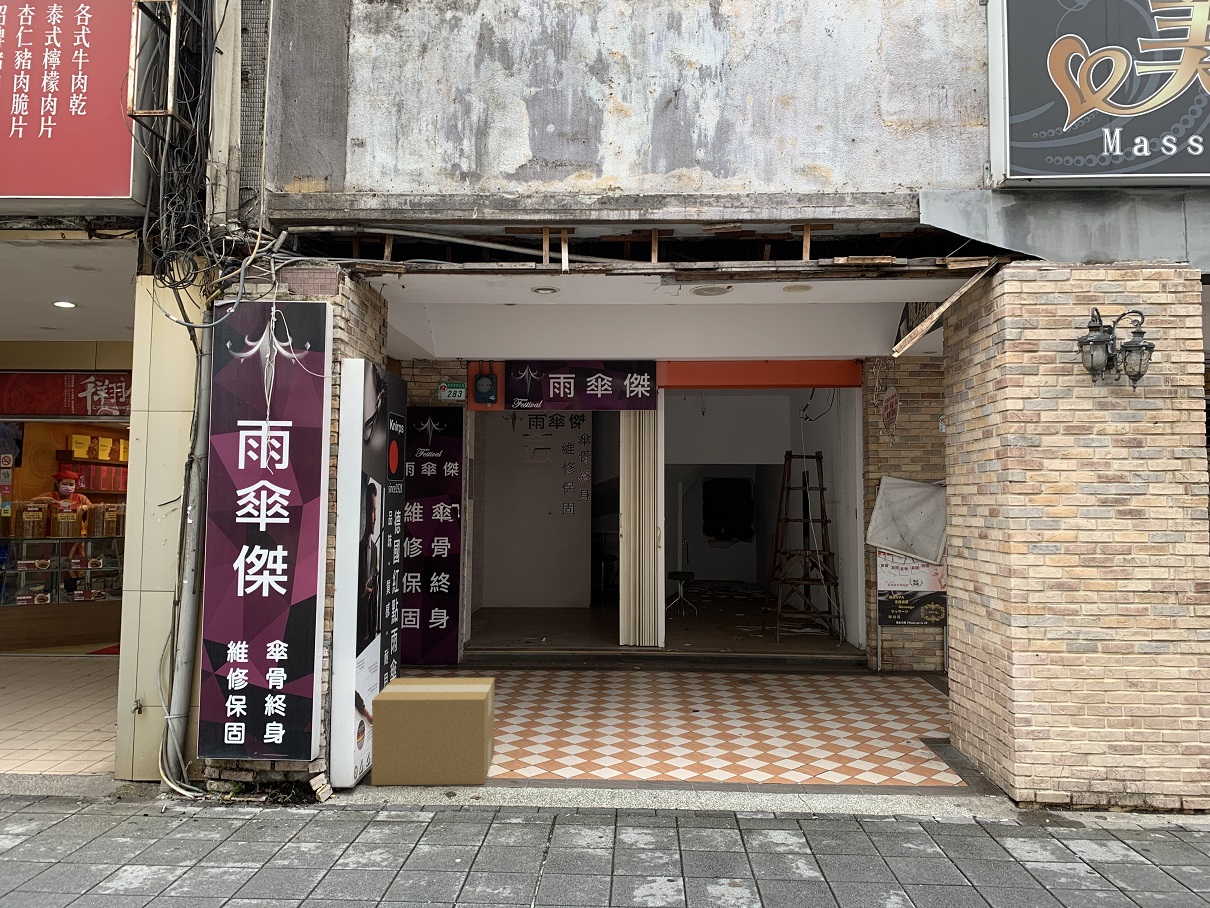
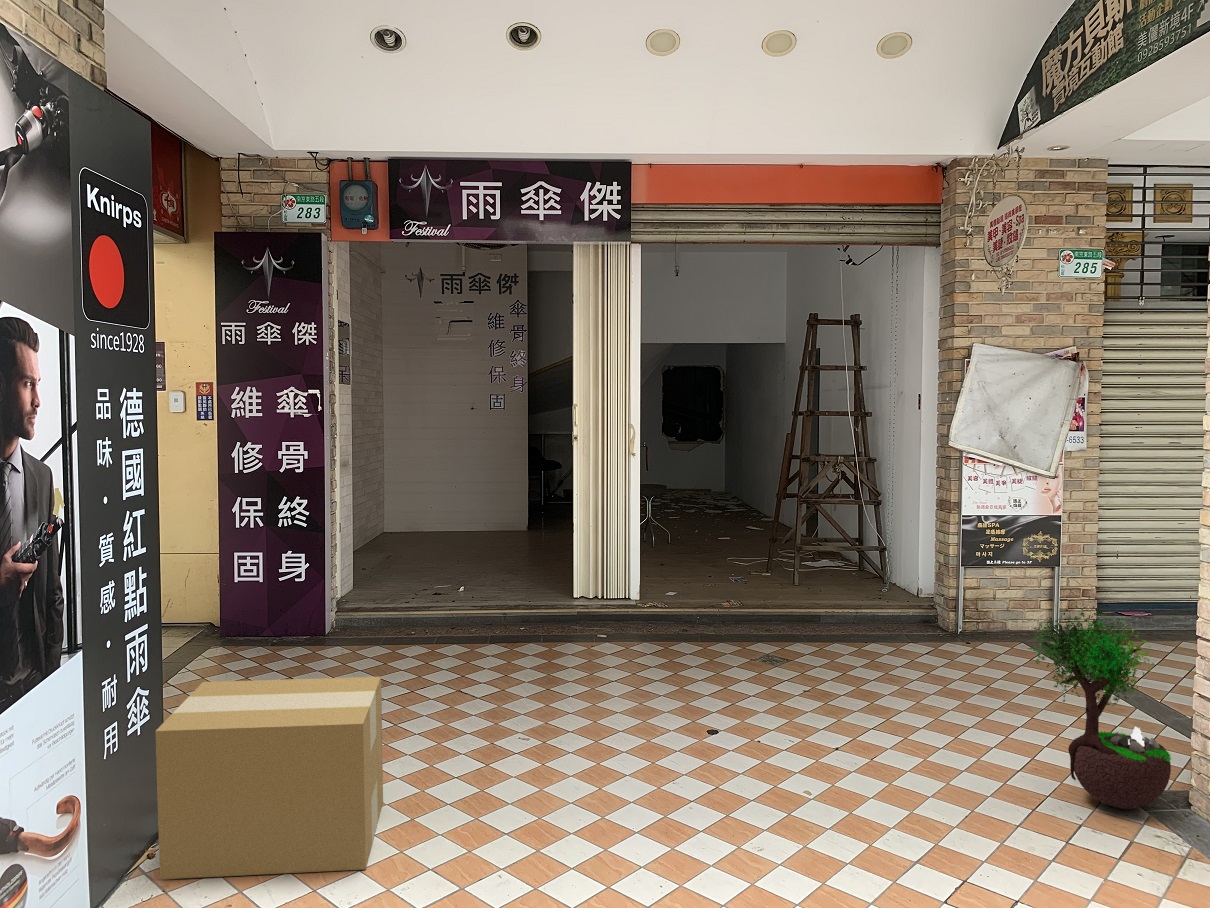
potted tree: none [881,638,967,769] -> present [1028,597,1171,809]

